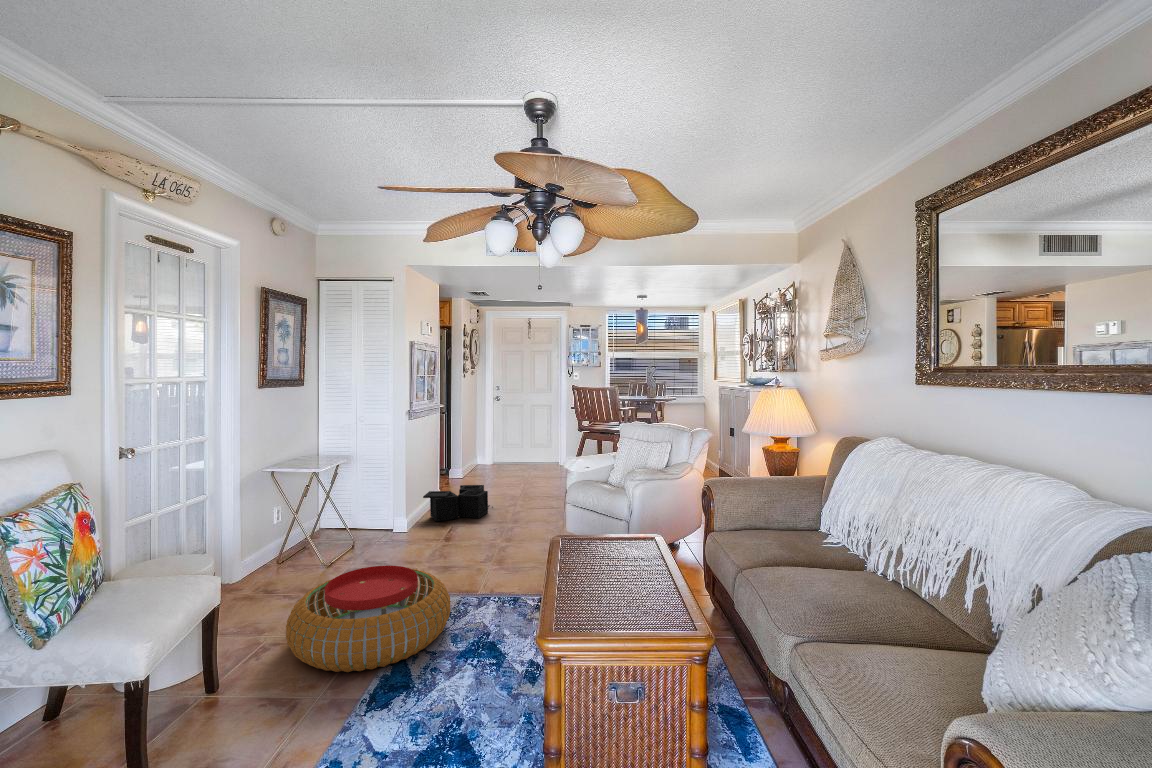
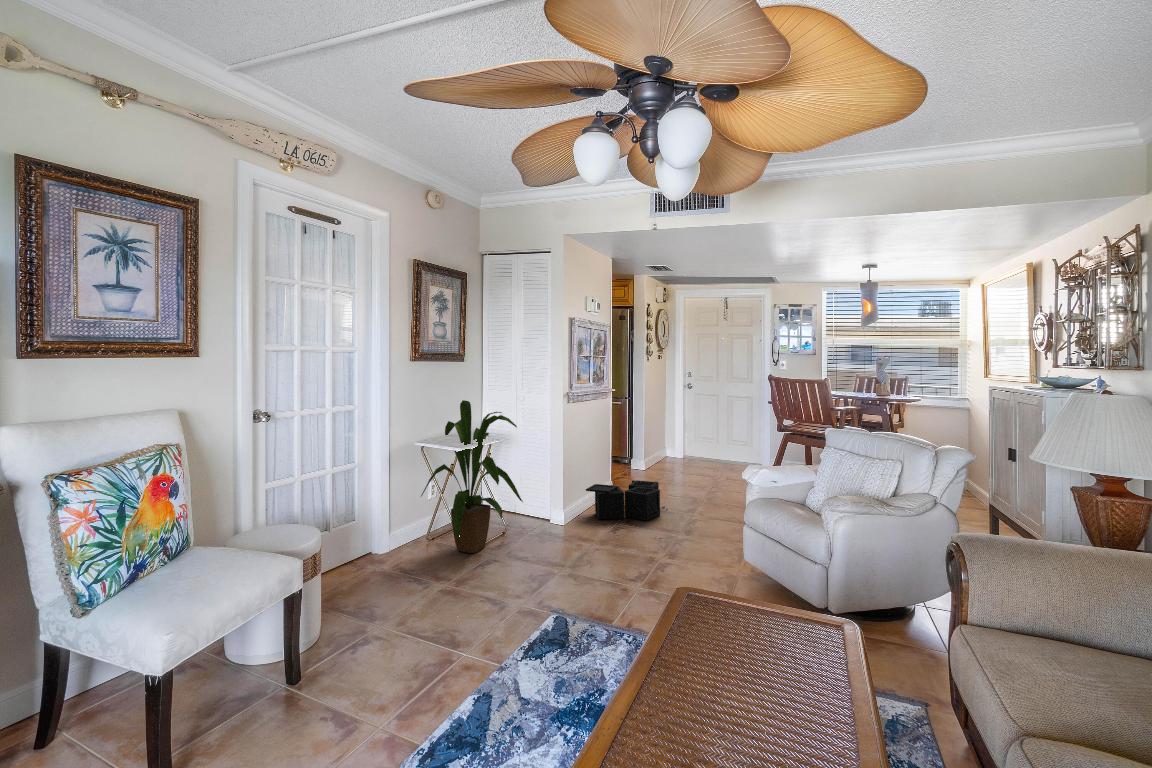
house plant: none [273,424,374,564] -> present [421,400,523,553]
pouf: present [286,565,451,672] -> none [370,570,564,708]

